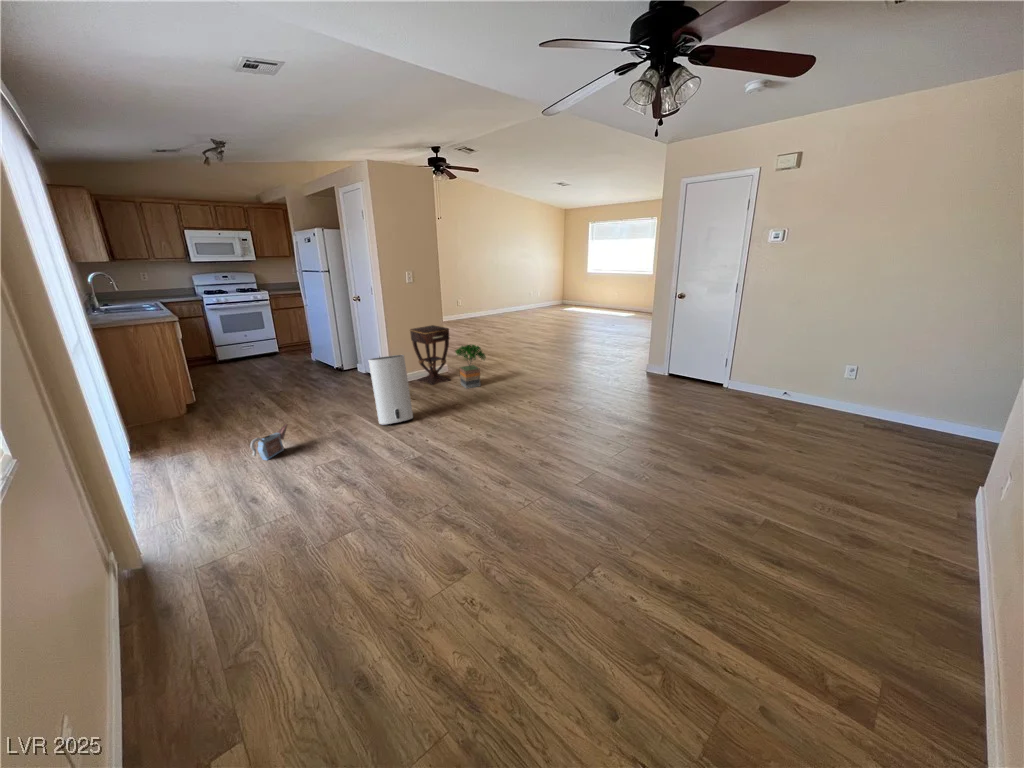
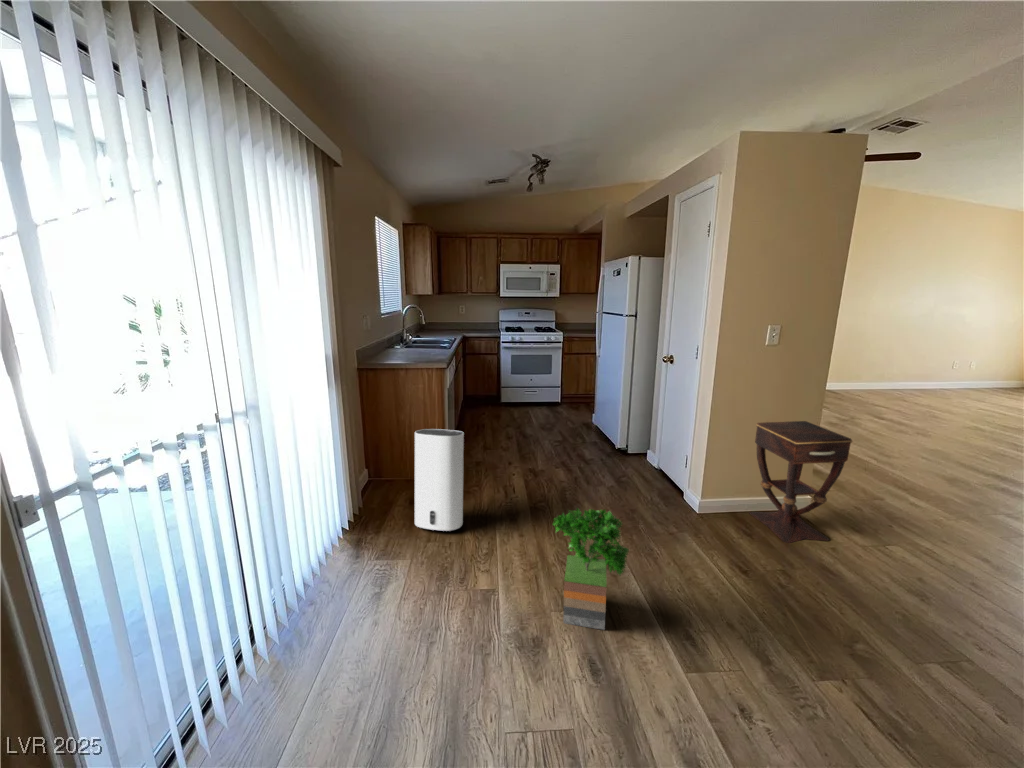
potted tree: present [455,345,486,389] -> present [553,508,629,630]
air purifier: present [369,355,413,424] -> present [415,429,464,531]
watering can: present [250,424,287,460] -> none [439,584,512,653]

